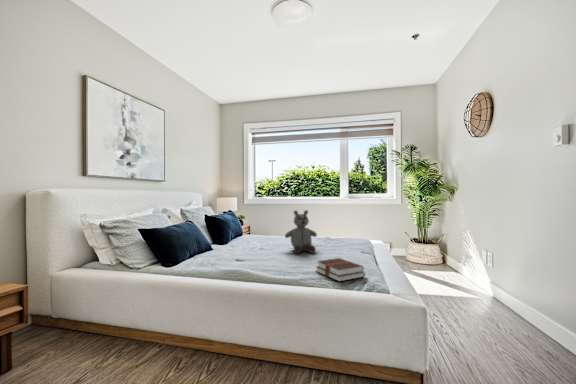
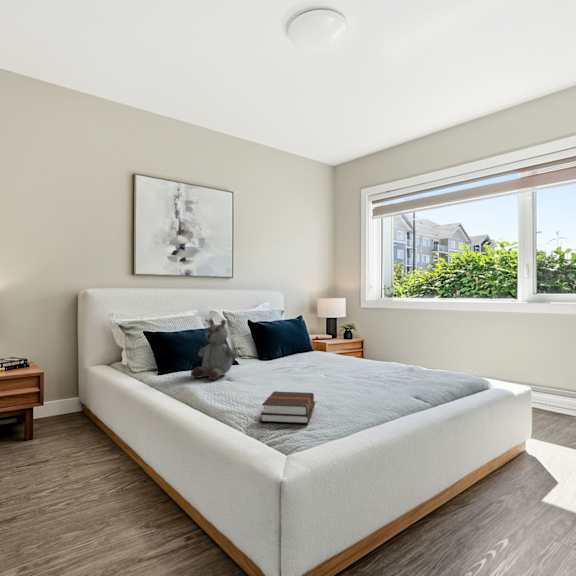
stuffed bear: present [285,210,317,253] -> present [191,319,238,380]

